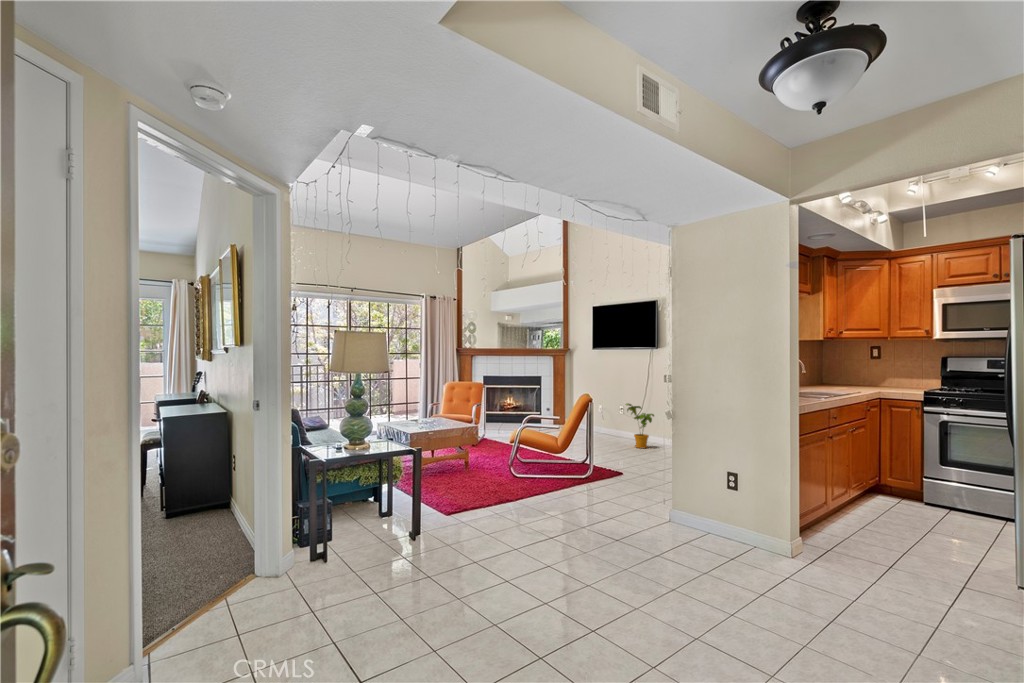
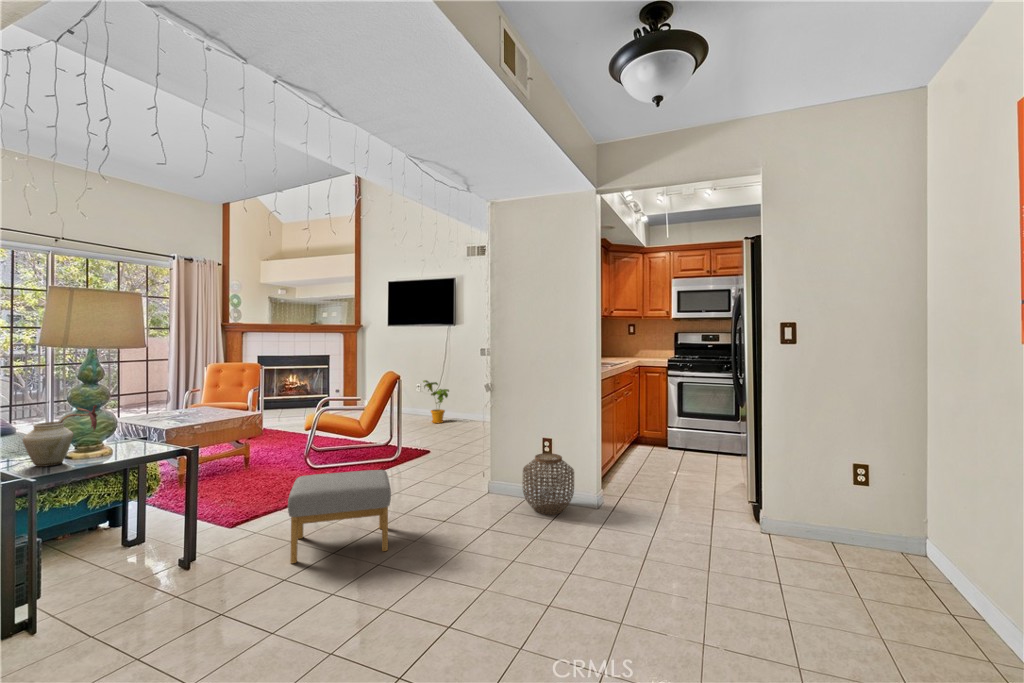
vase: none [325,411,364,452] -> present [23,405,98,467]
footstool: none [480,480,564,556] -> present [288,470,391,563]
woven basket: none [700,488,760,554] -> present [523,453,574,515]

